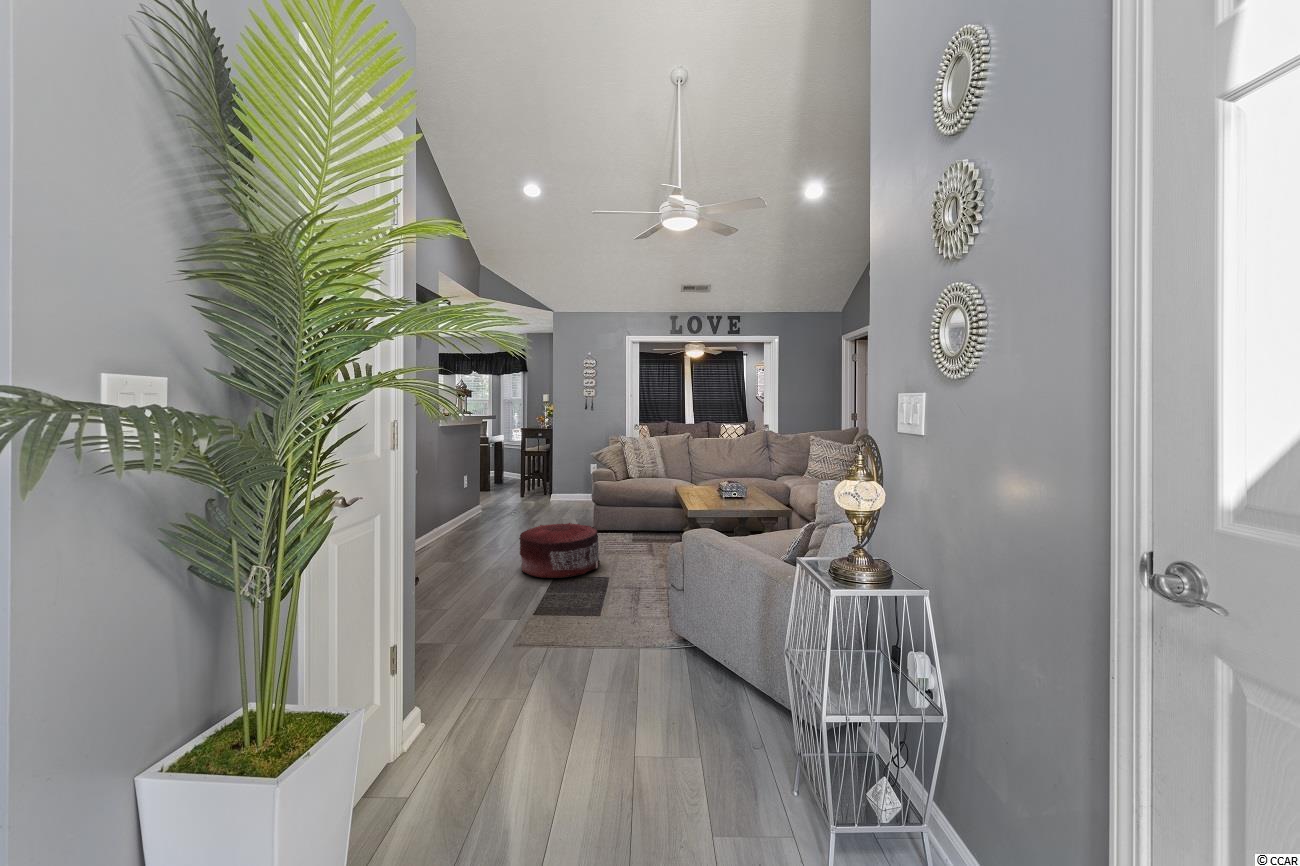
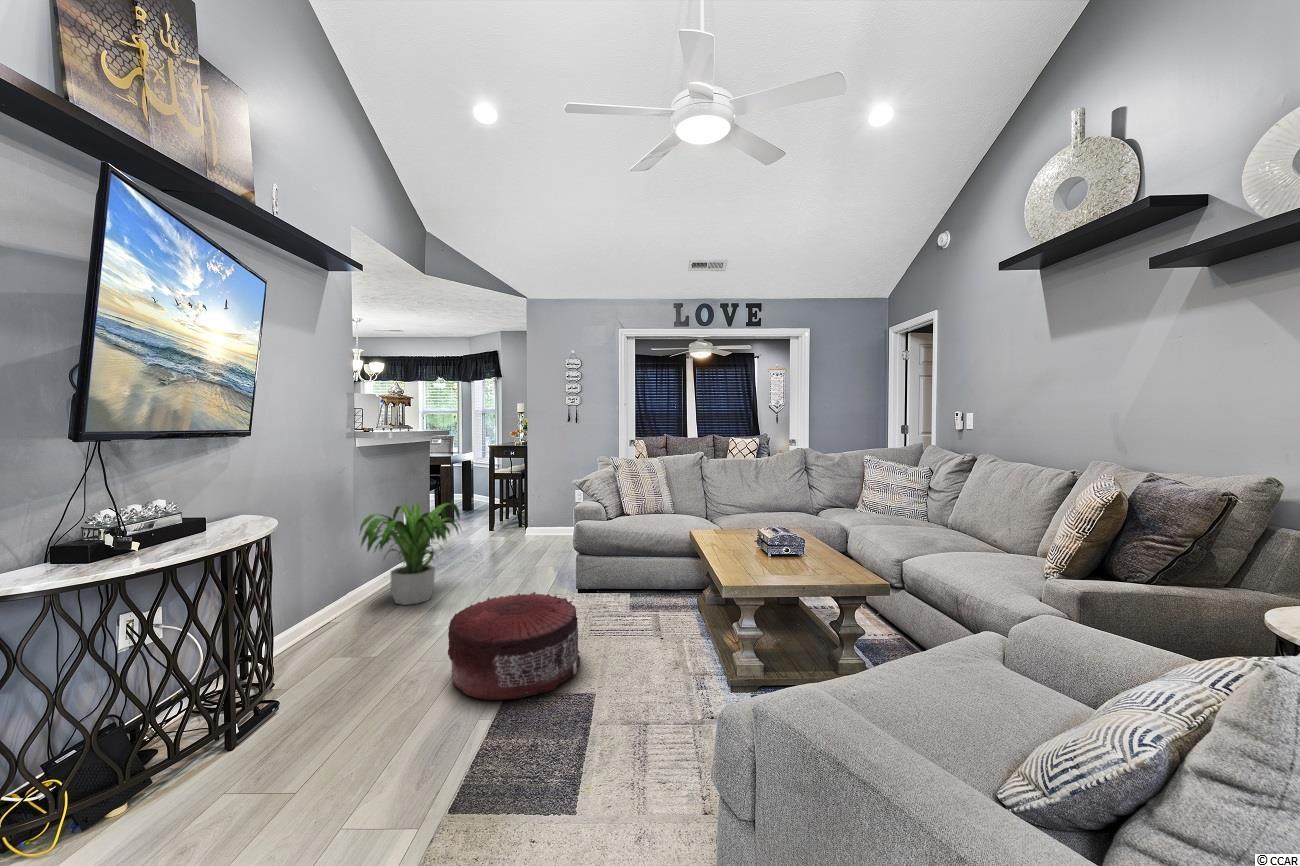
potted plant: none [445,470,515,539] -> present [360,503,460,605]

